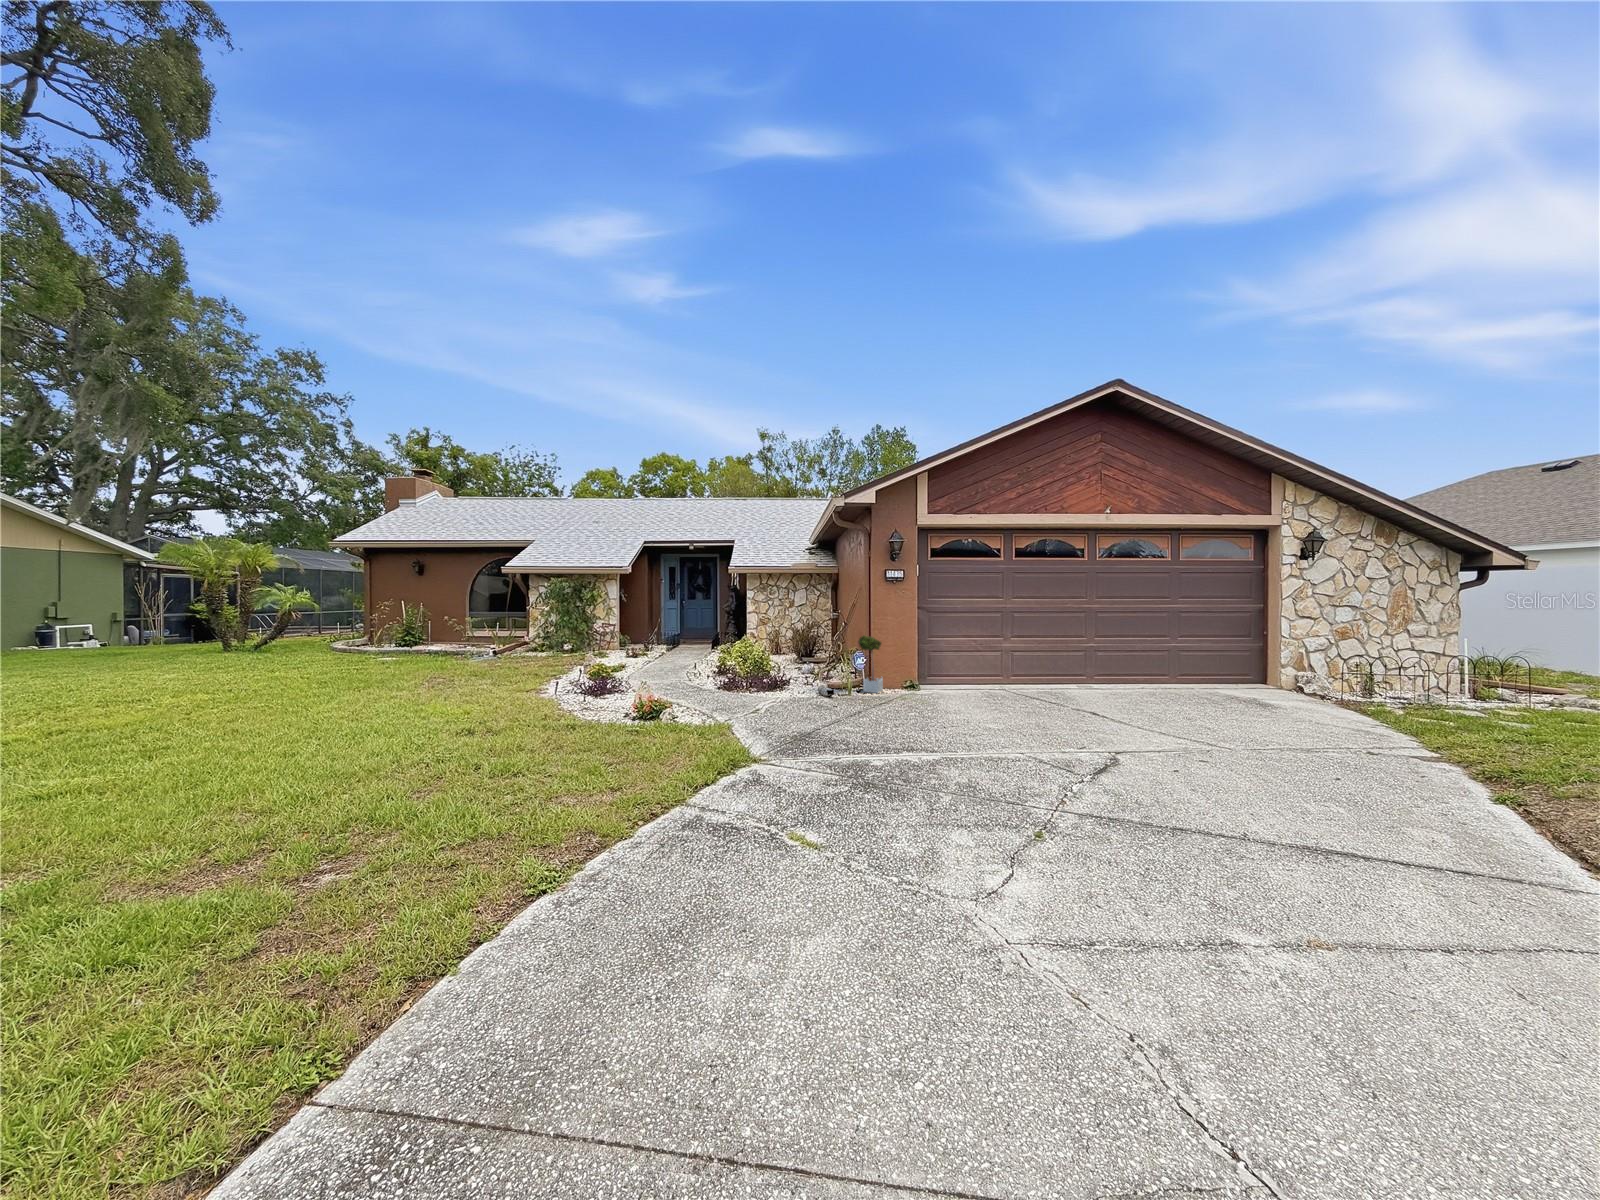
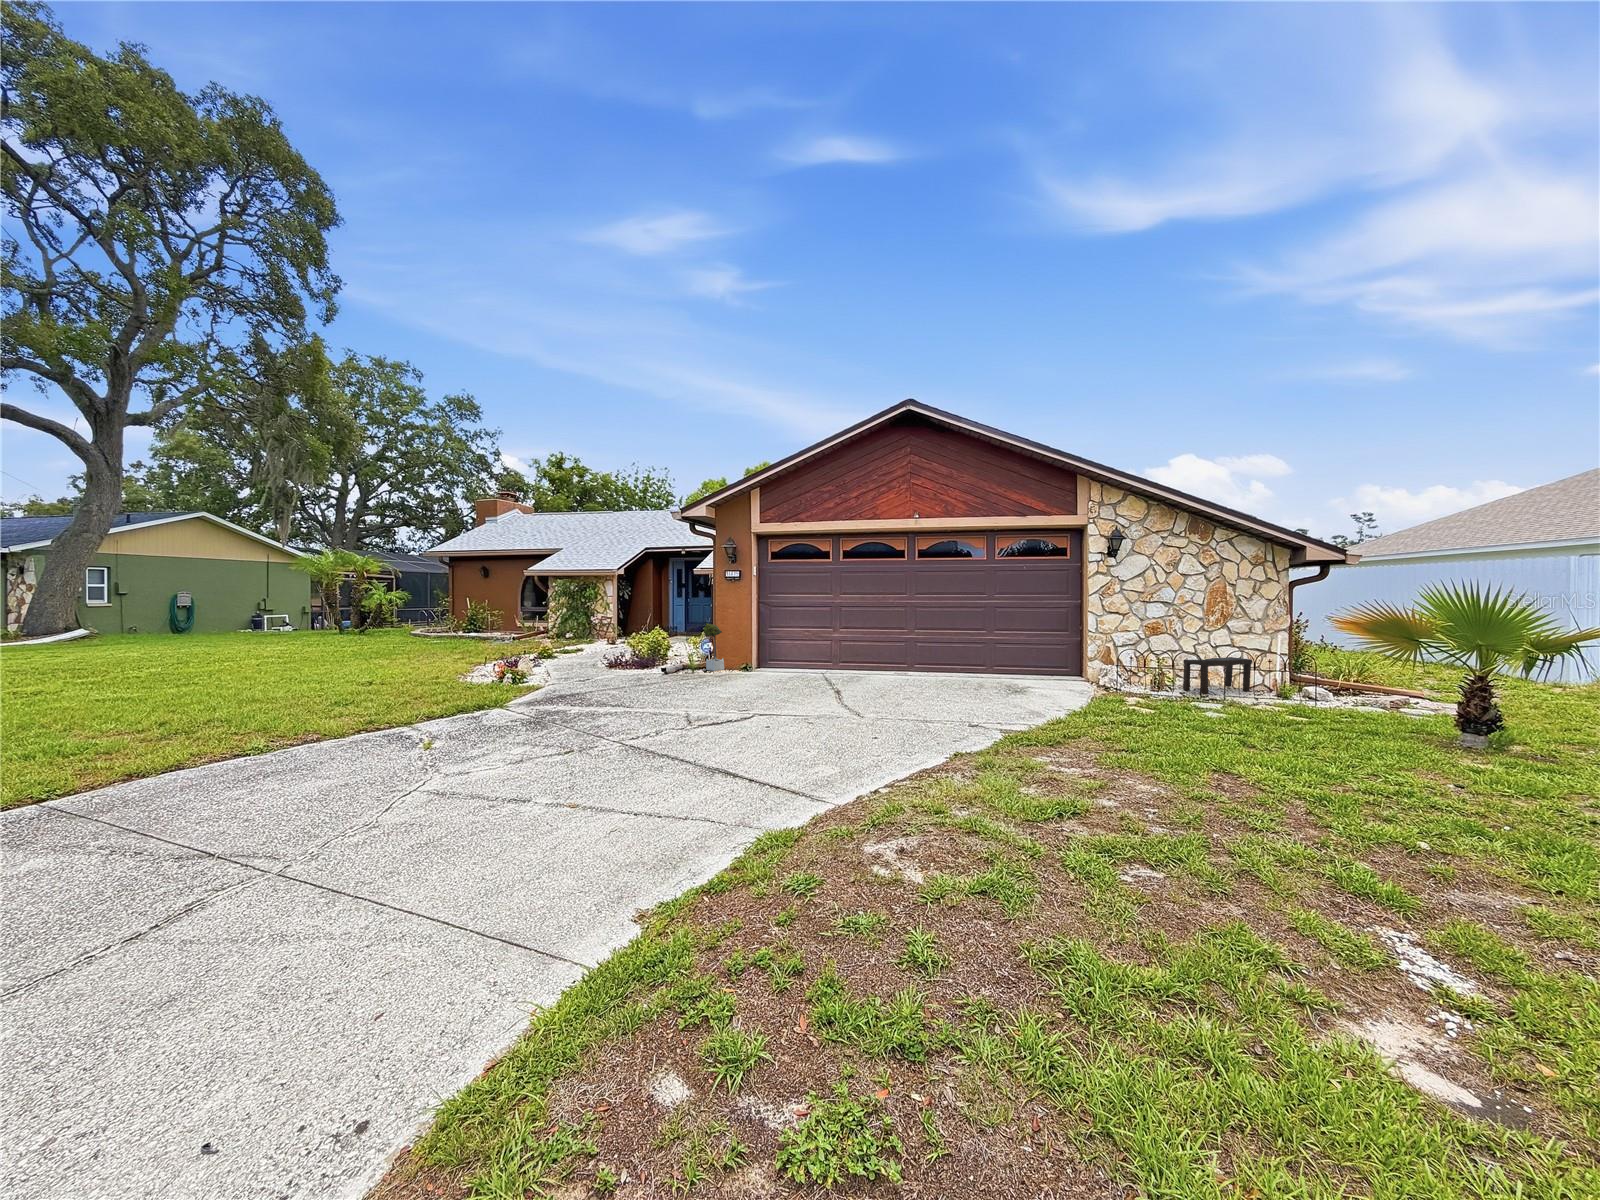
bench: none [1393,660,1451,699] -> present [1183,657,1252,694]

